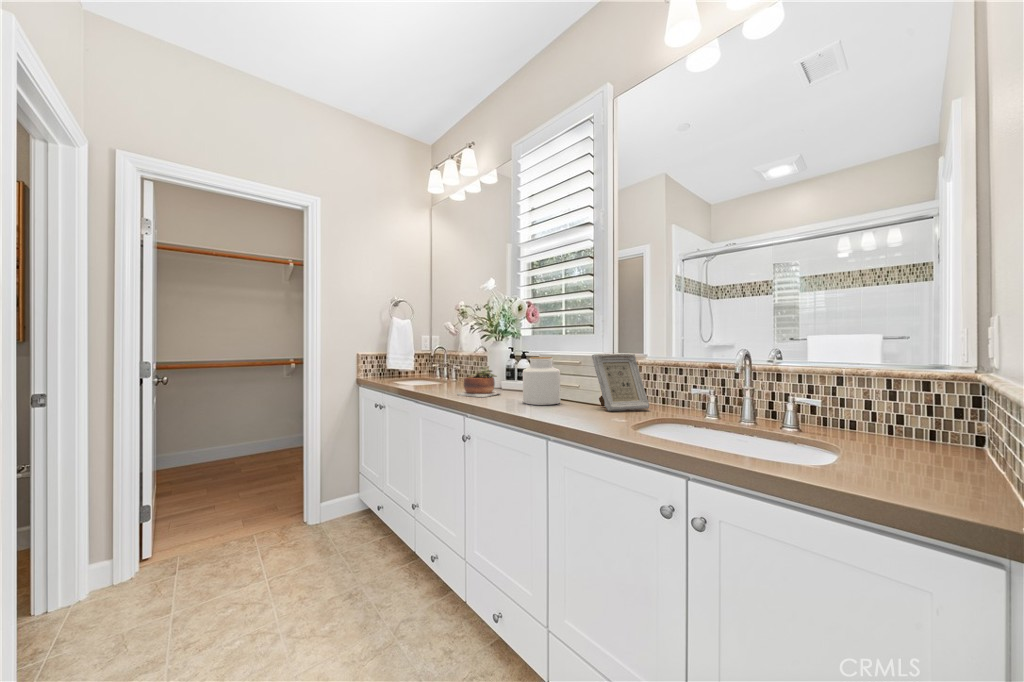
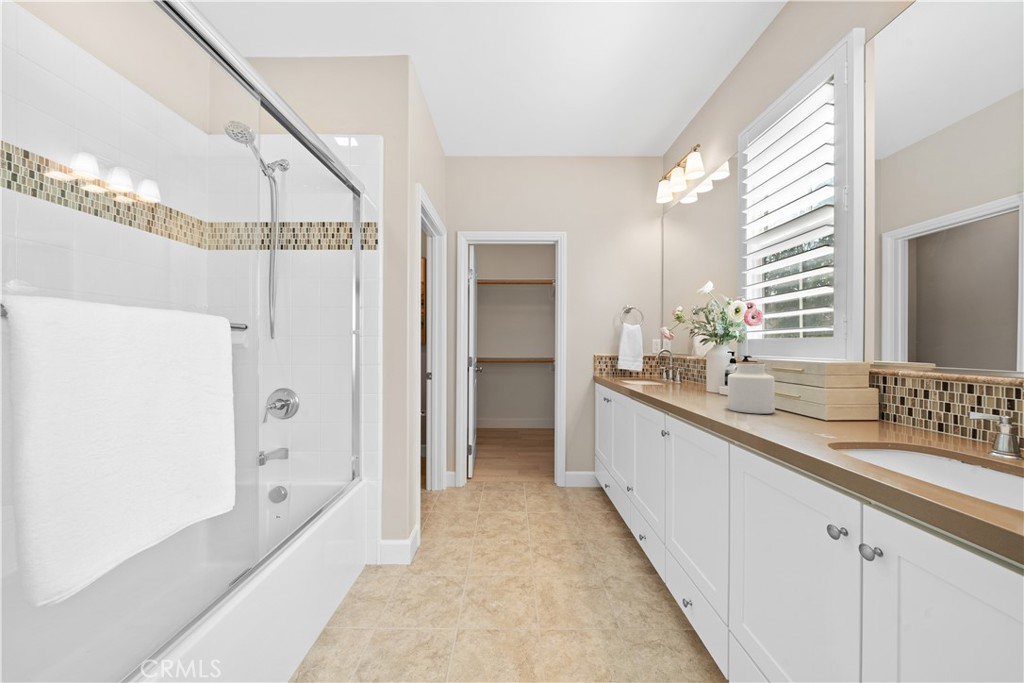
picture frame: present [592,354,649,411] -> none [812,361,899,432]
succulent plant: present [457,366,501,397] -> none [666,369,715,400]

